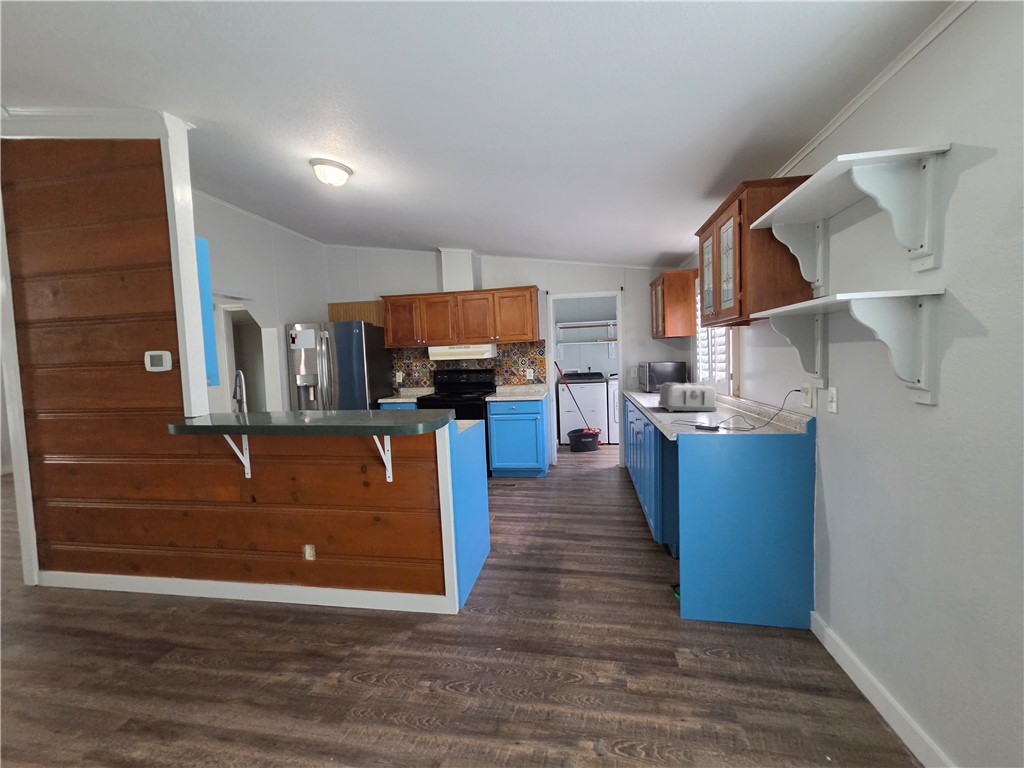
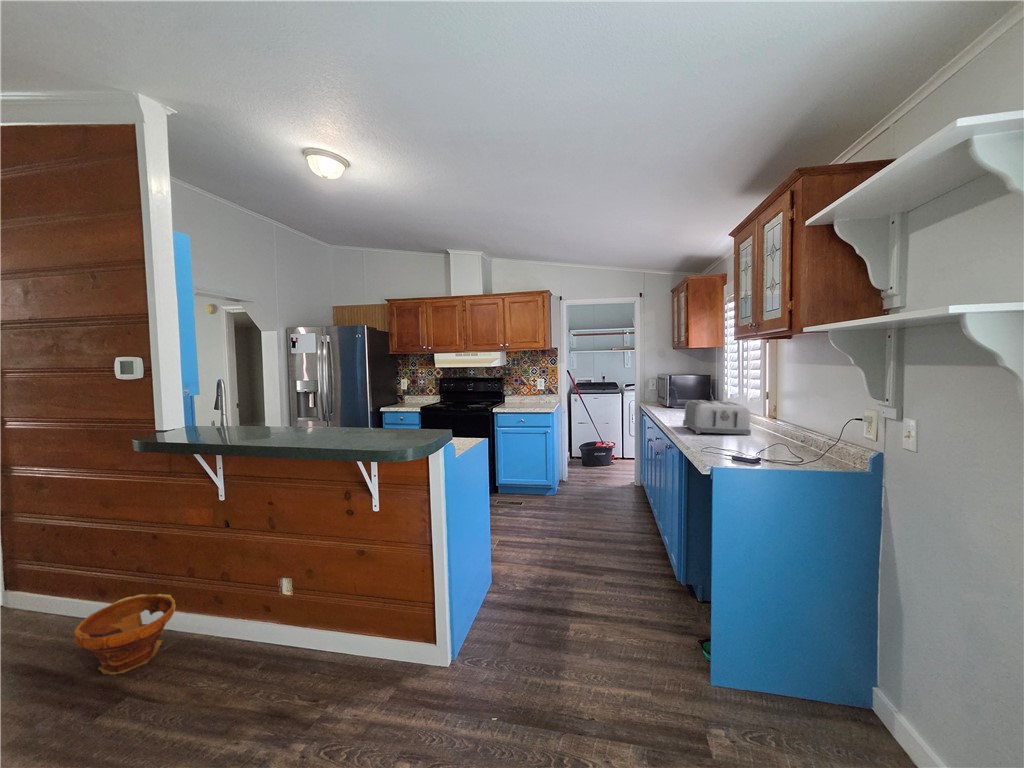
planter: none [122,563,209,632] -> present [73,594,176,675]

